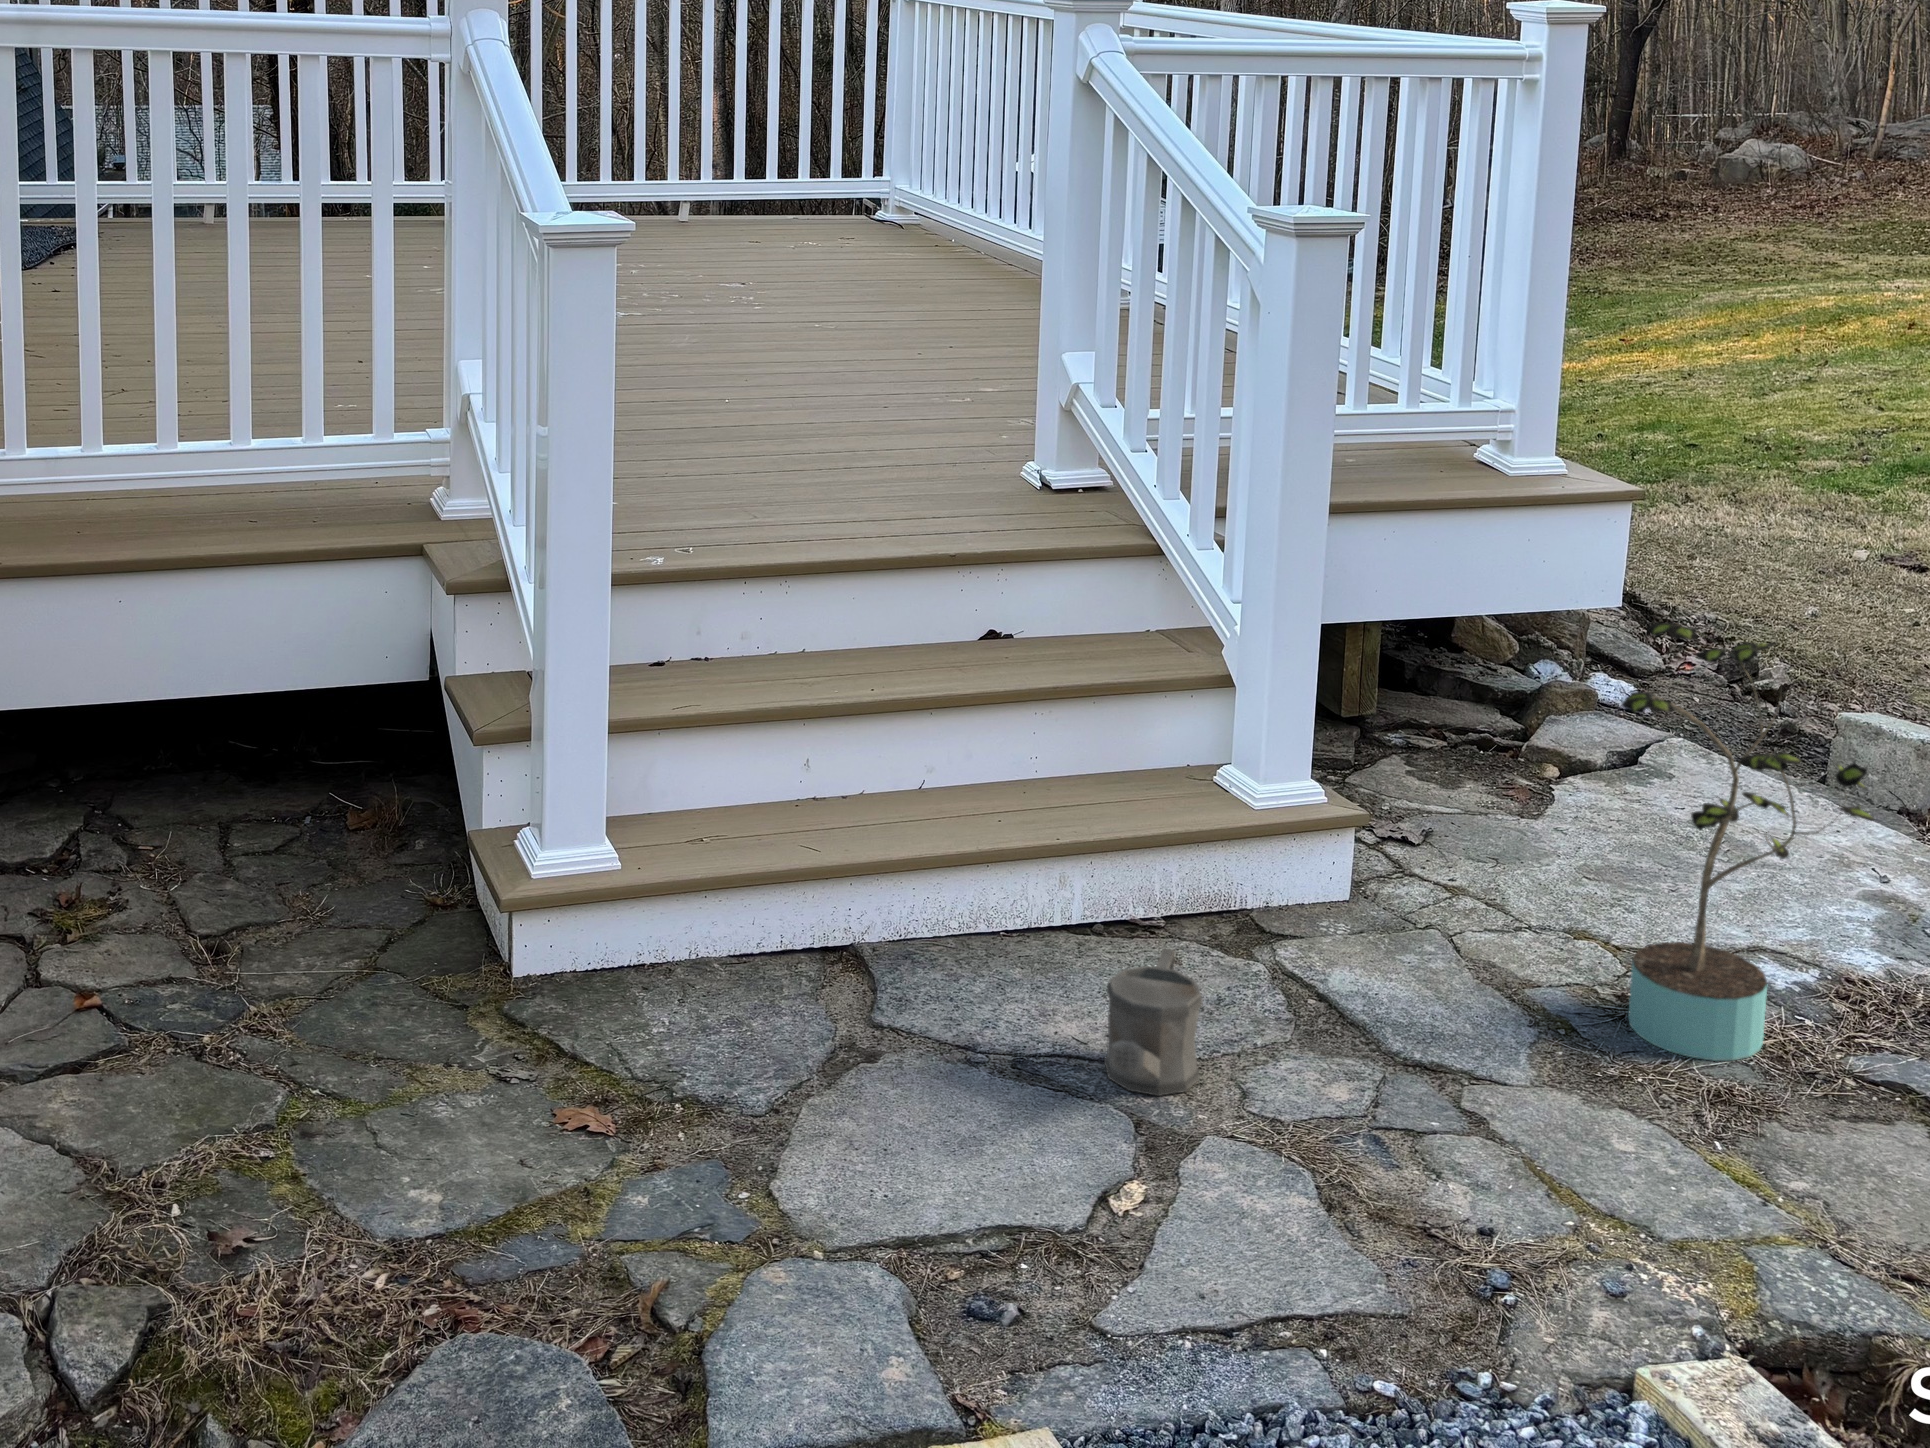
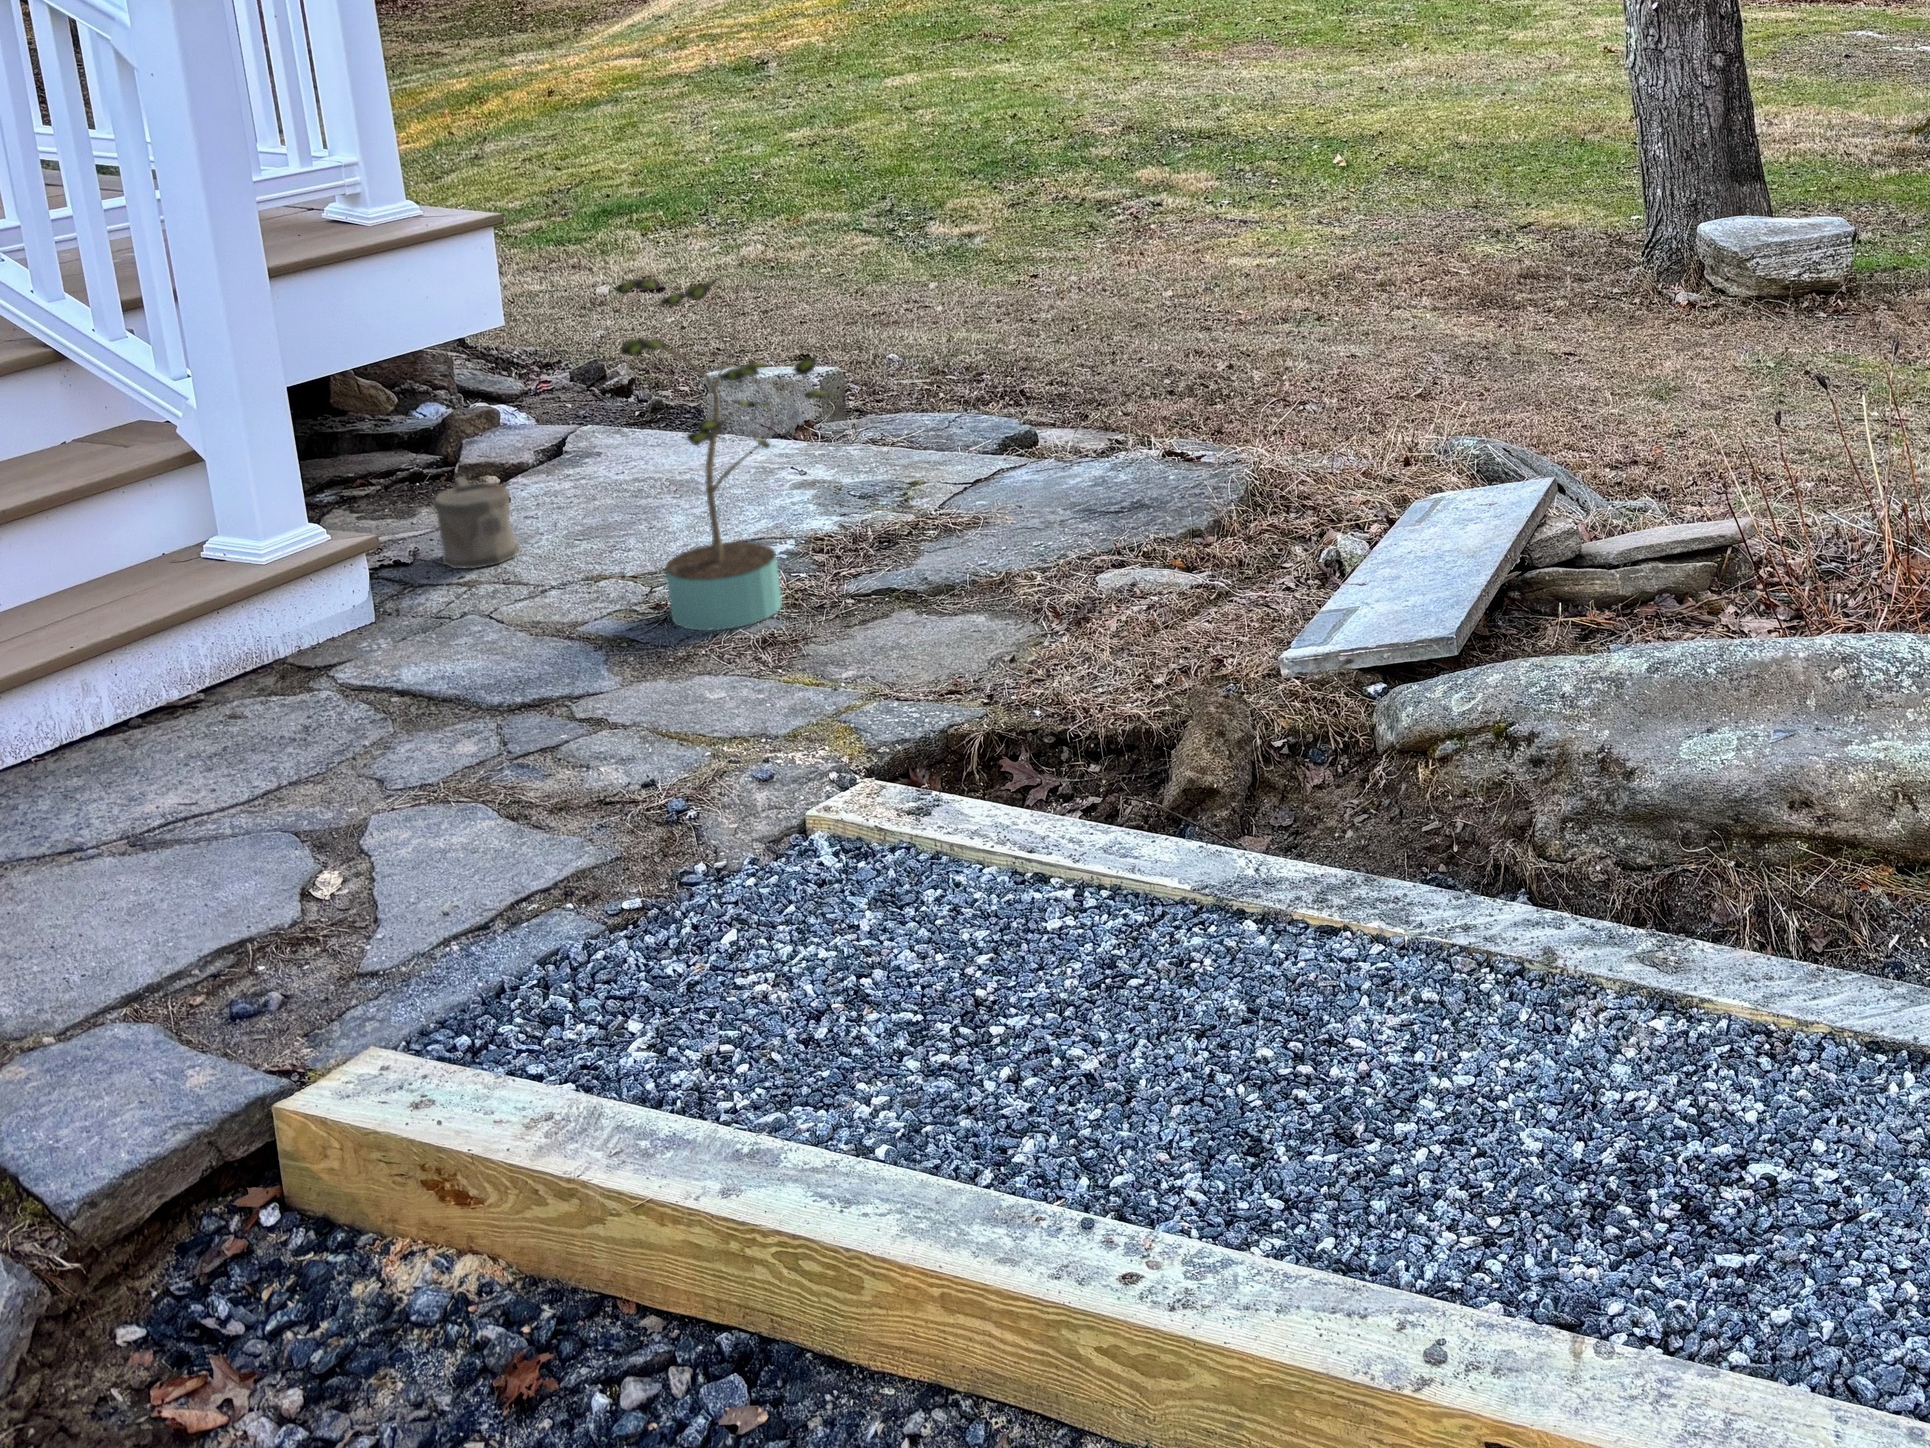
watering can: present [1104,949,1203,1096] -> present [433,476,519,569]

